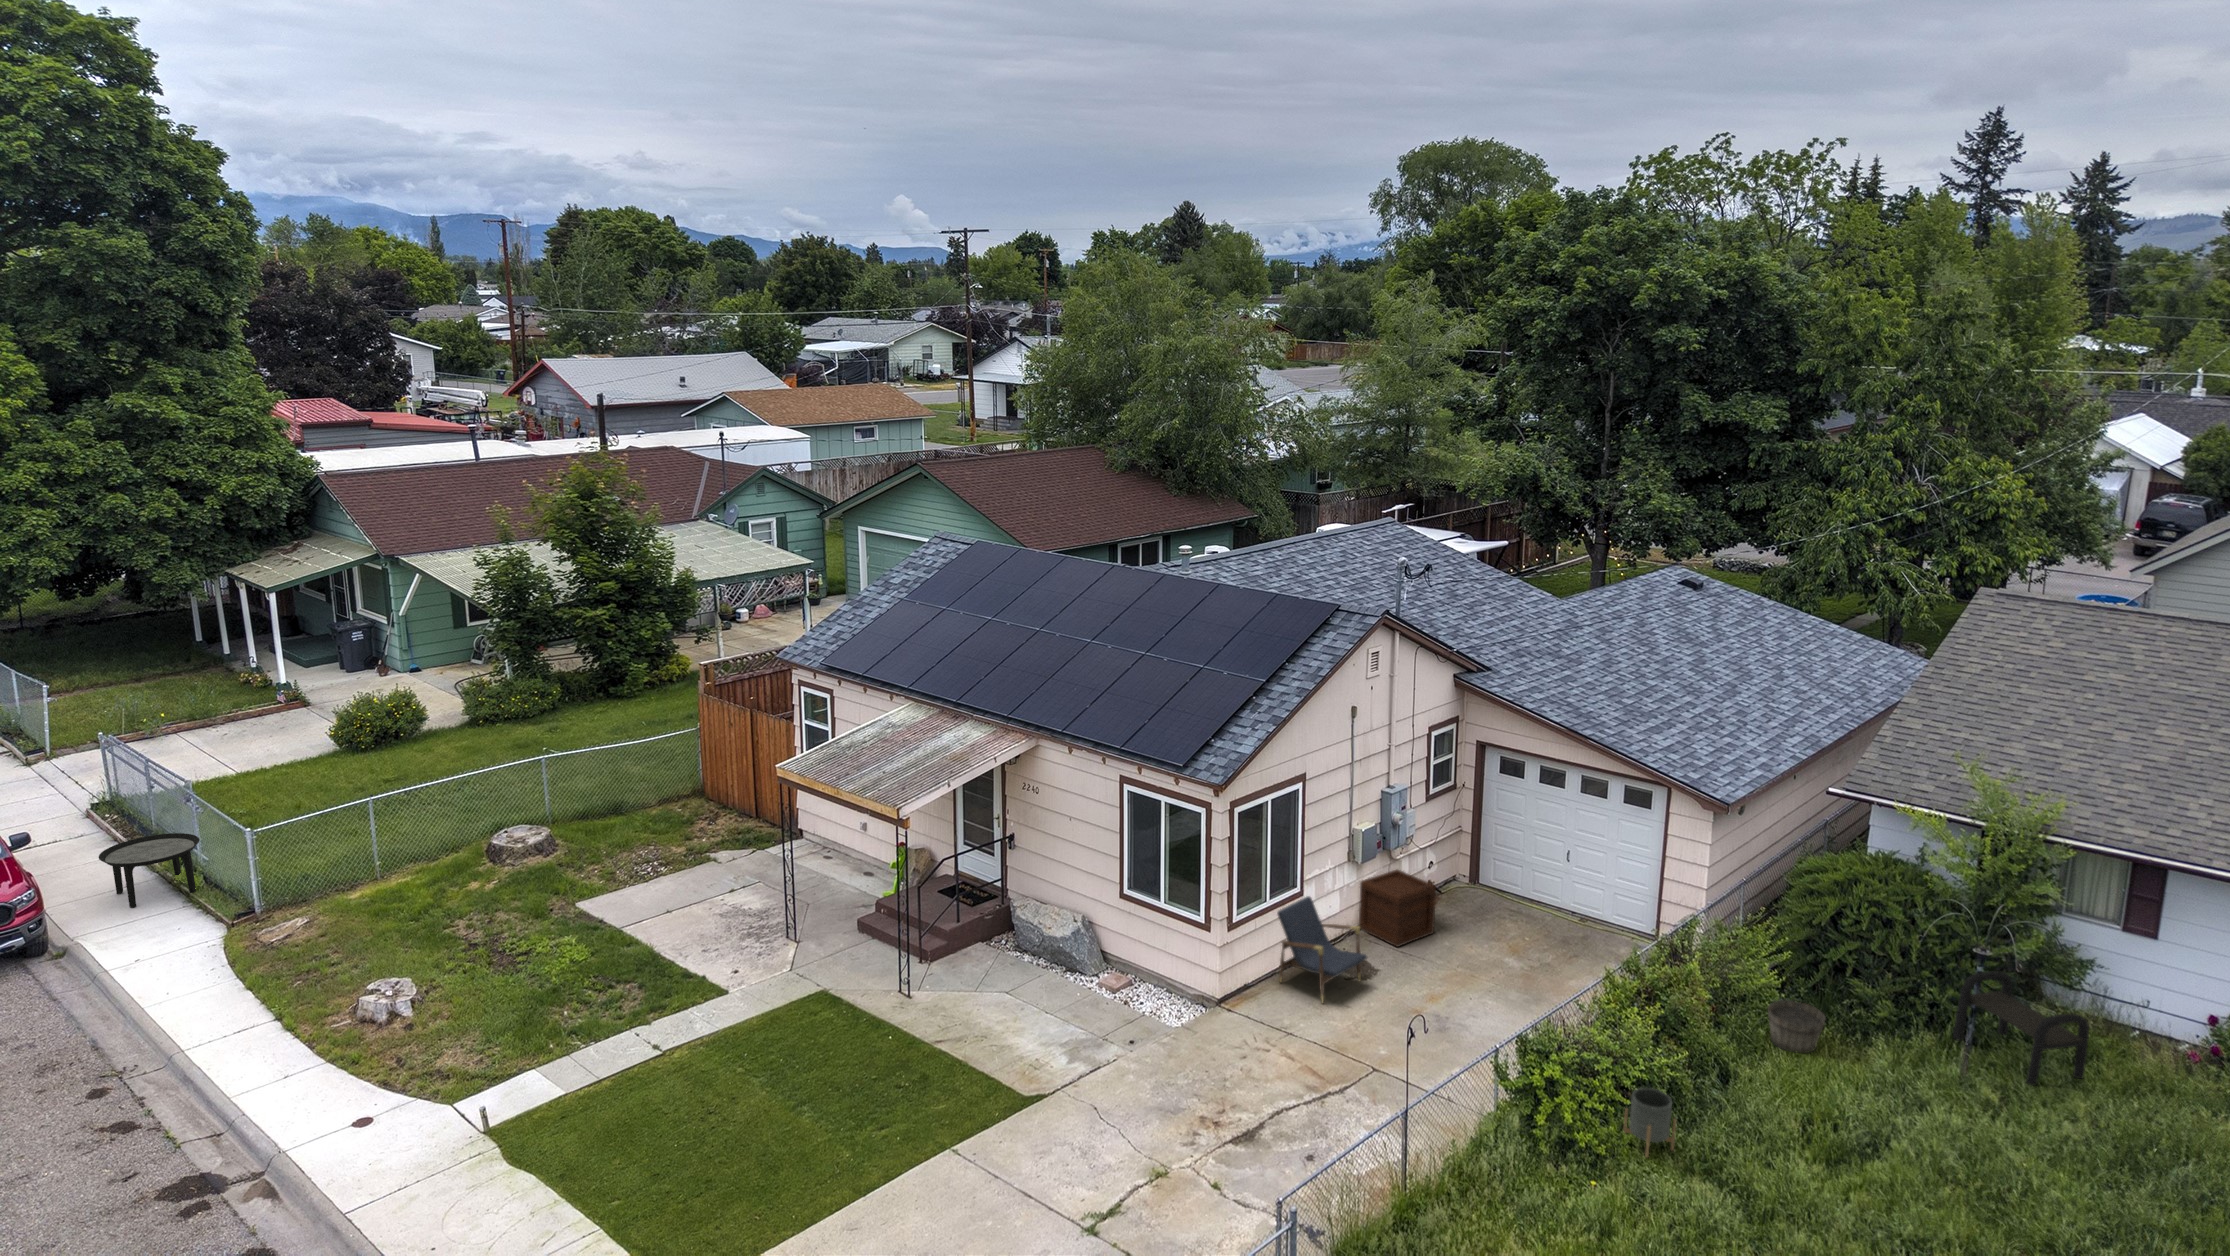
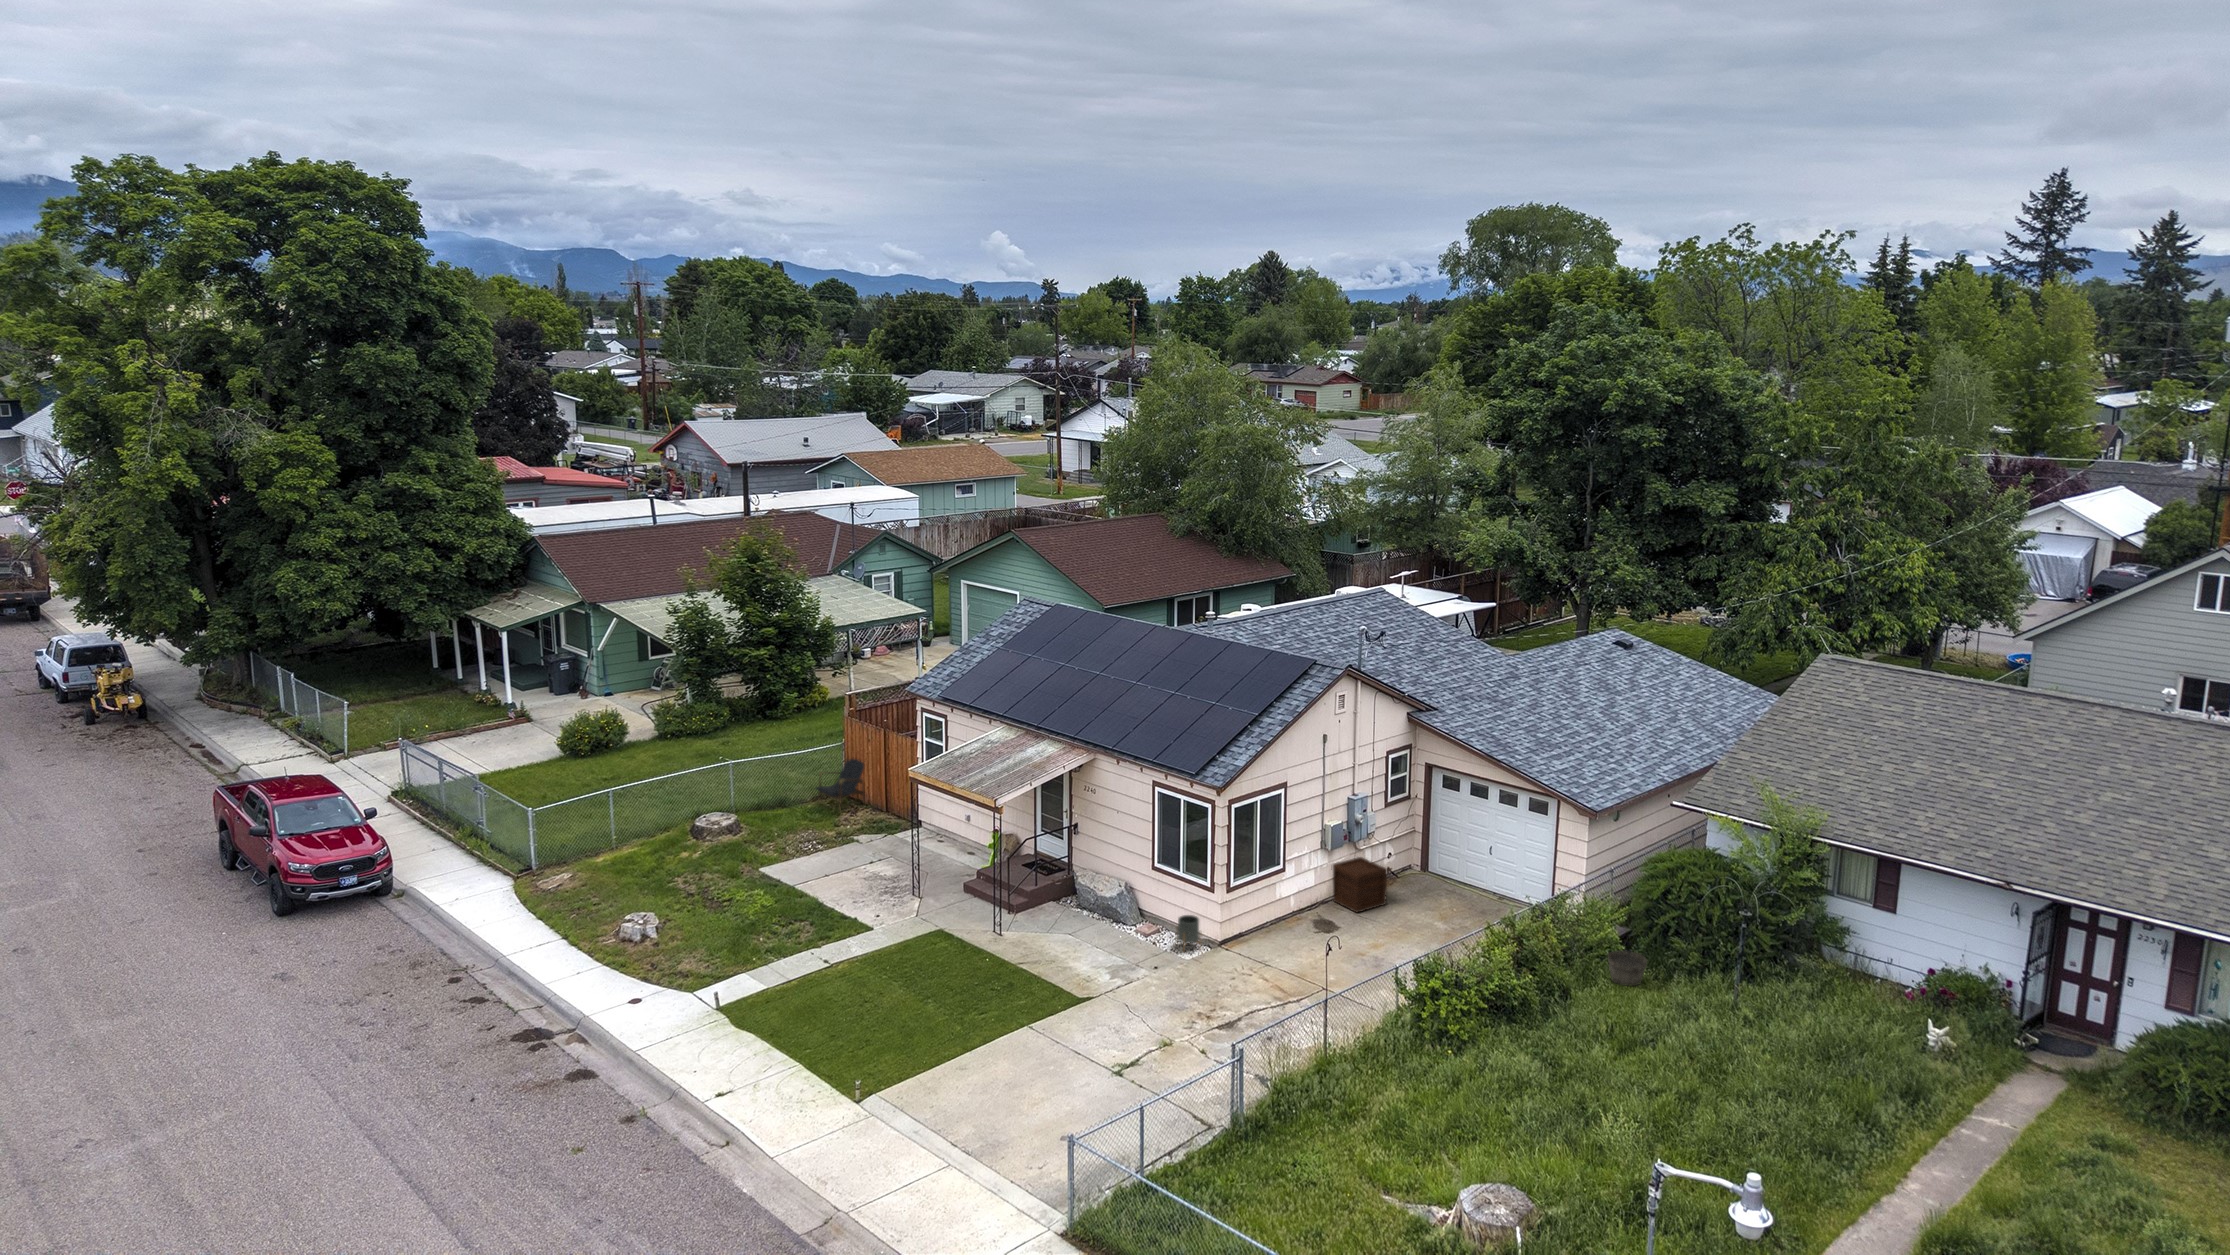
round table: present [99,833,200,908] -> none [421,812,488,864]
lounge chair: present [1277,896,1367,1003] -> present [816,759,865,809]
bench: present [1953,971,2089,1085] -> none [1741,932,1826,1011]
planter: present [1624,1088,1677,1157] -> present [1176,915,1201,947]

